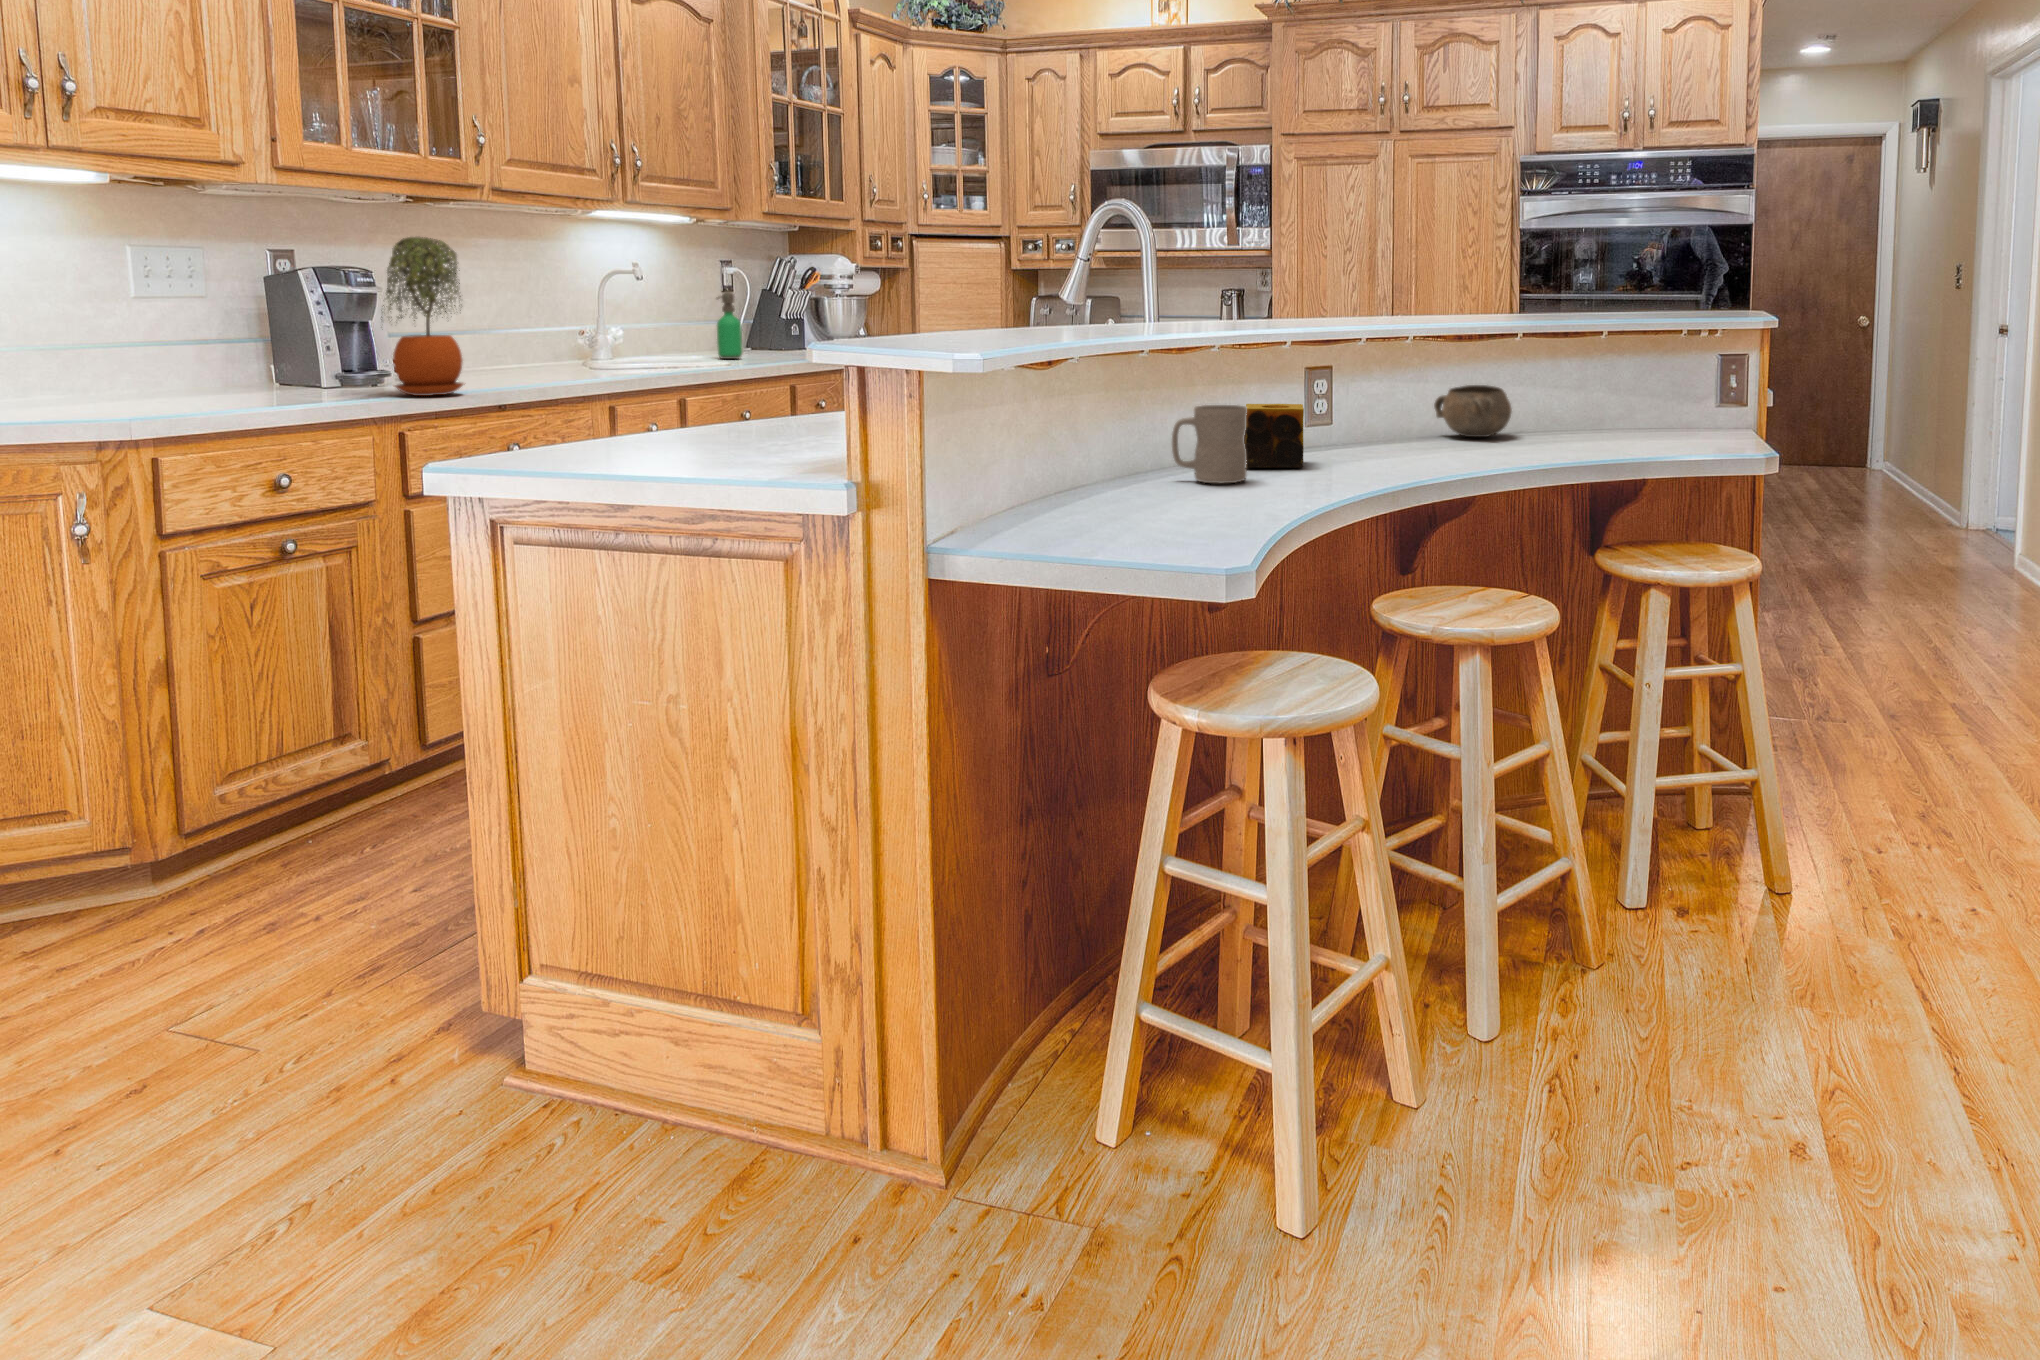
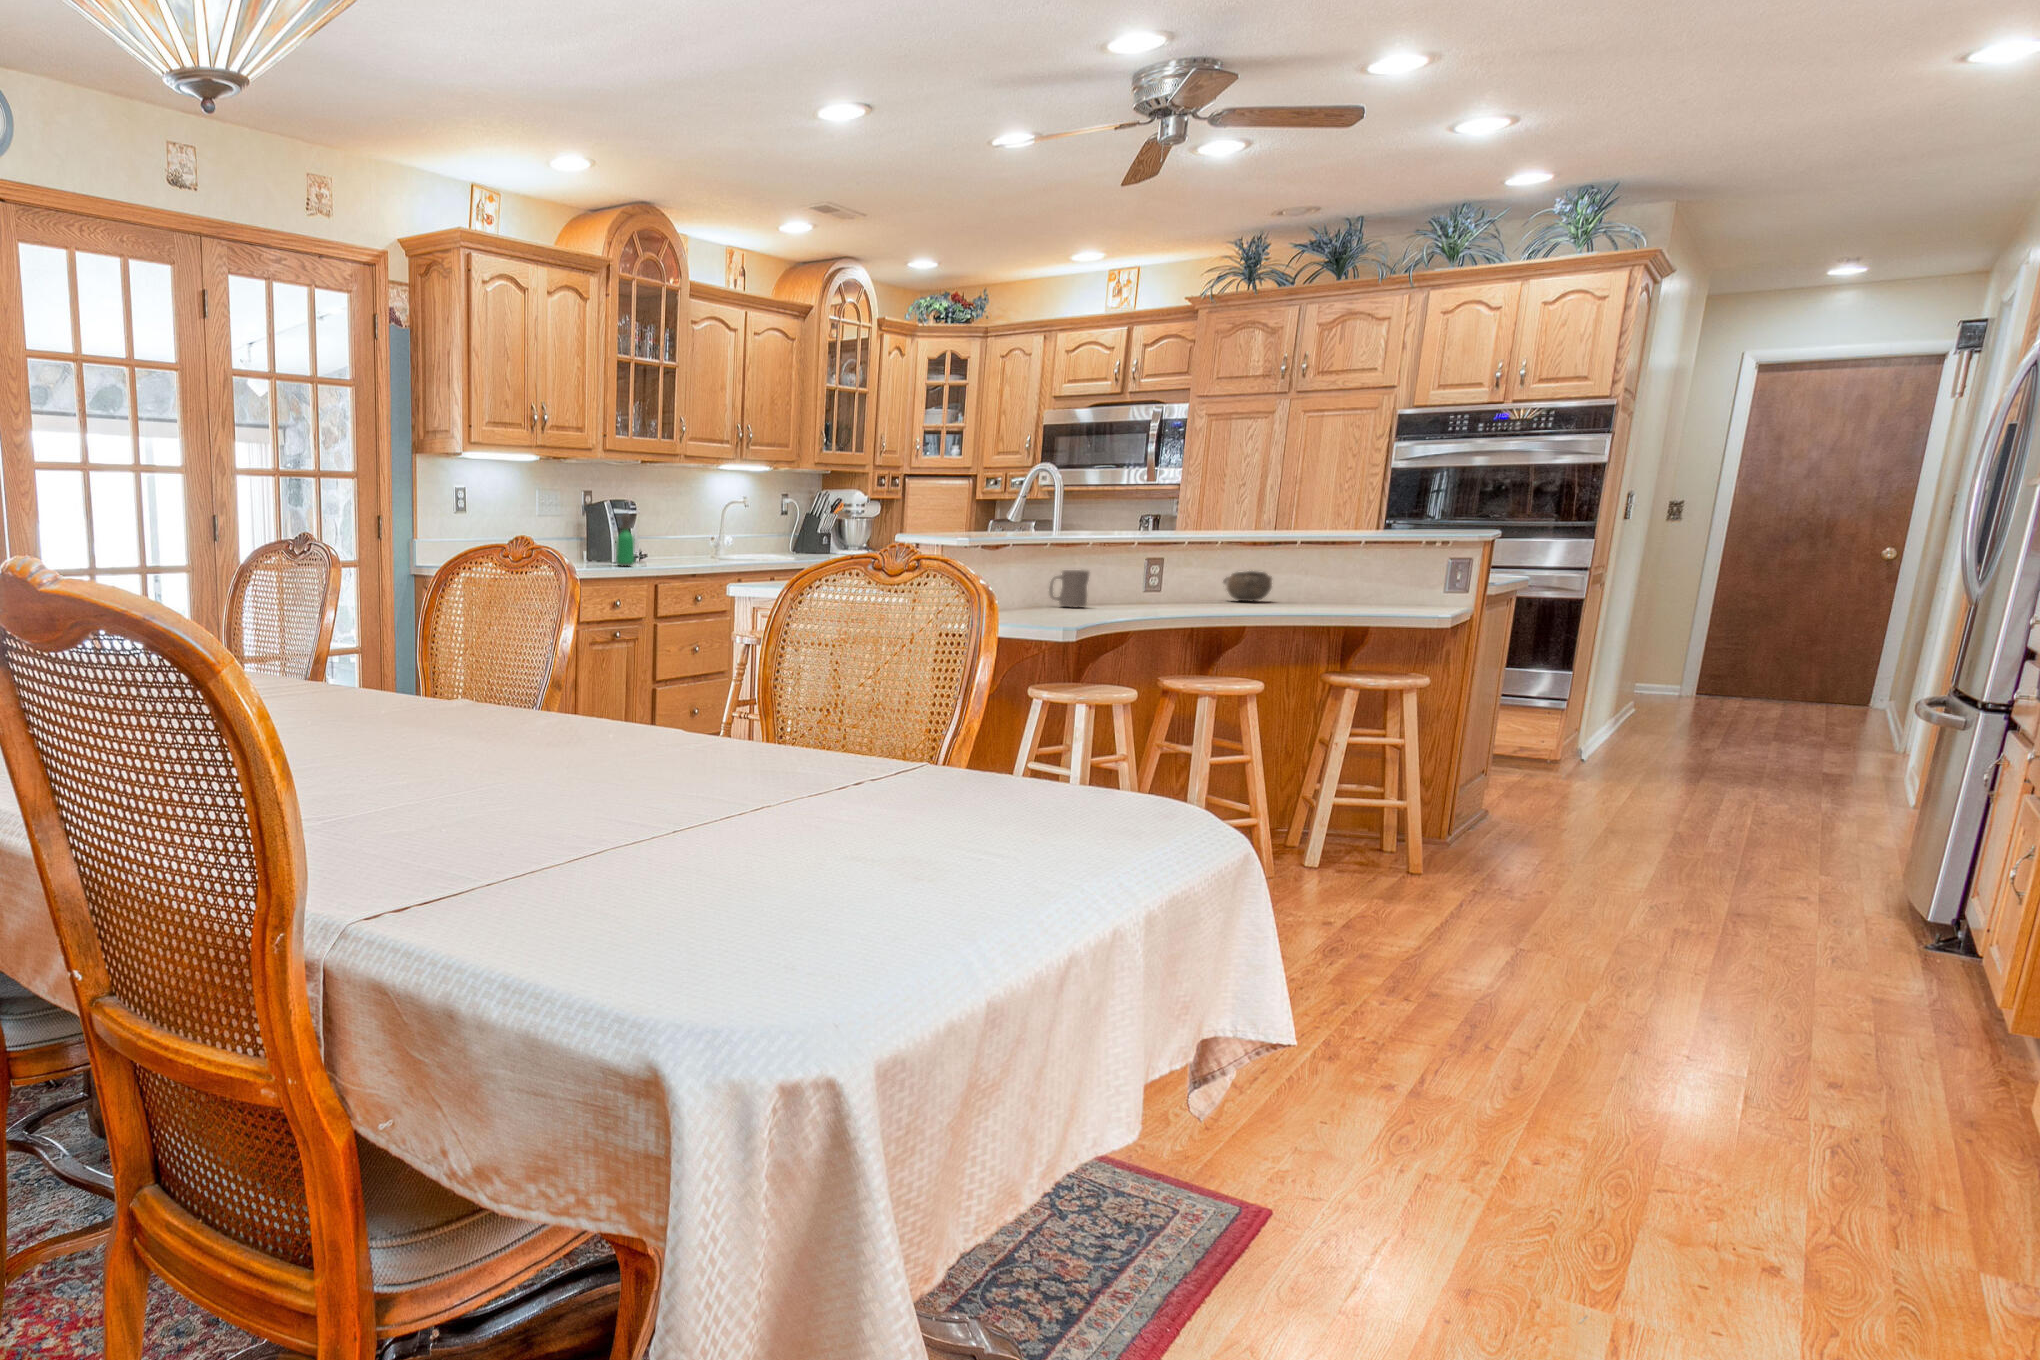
potted plant: present [381,237,463,396] -> none [648,483,683,565]
soap dispenser: present [717,291,742,359] -> present [616,513,635,566]
candle: present [1244,404,1304,468] -> none [1089,573,1128,605]

